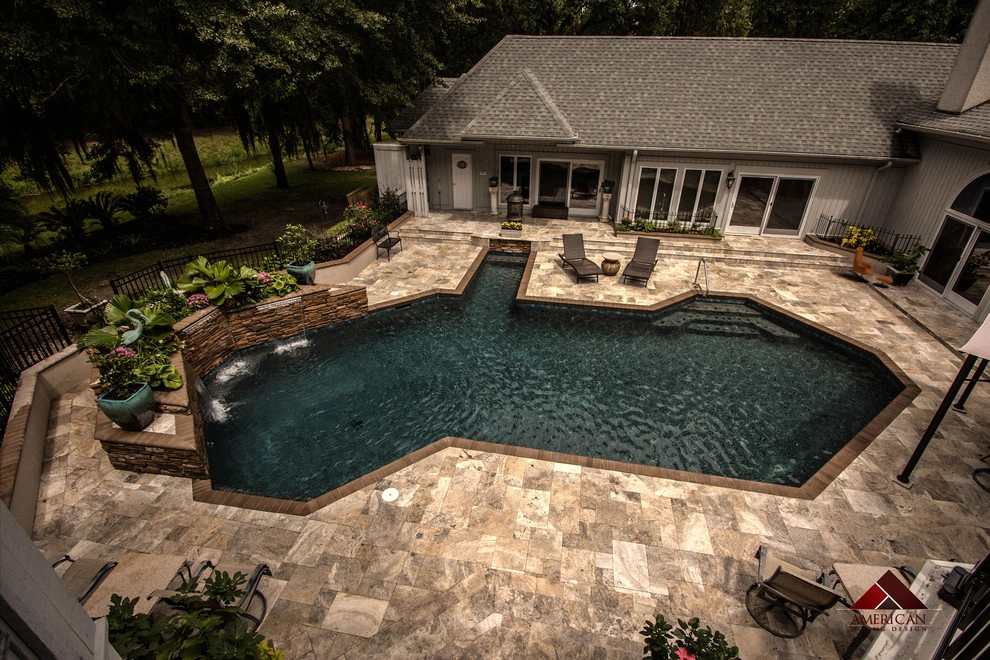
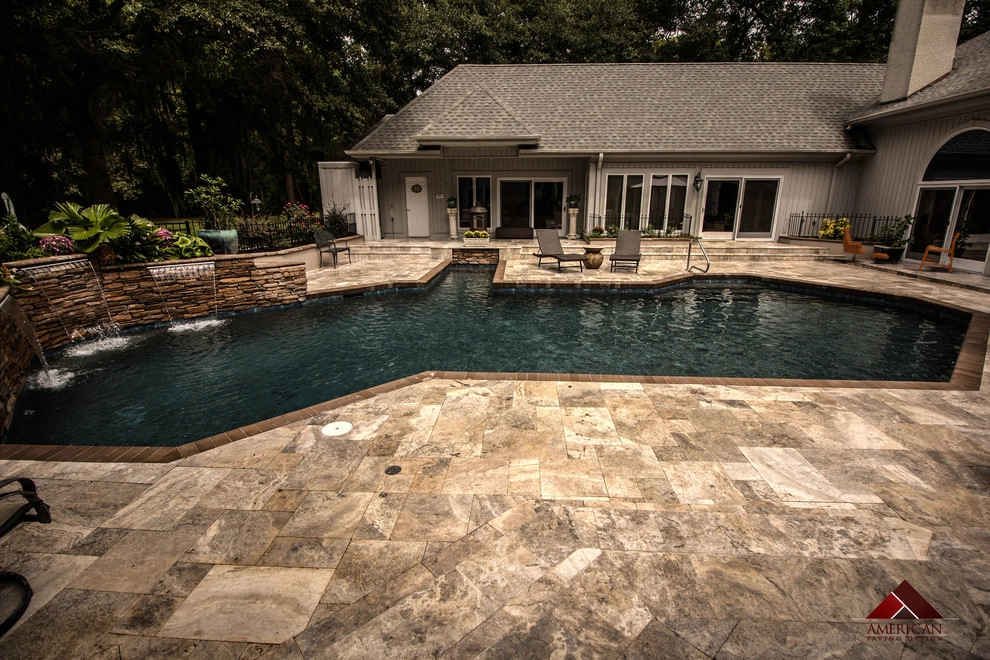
bench: none [911,269,962,310] -> present [919,233,960,273]

